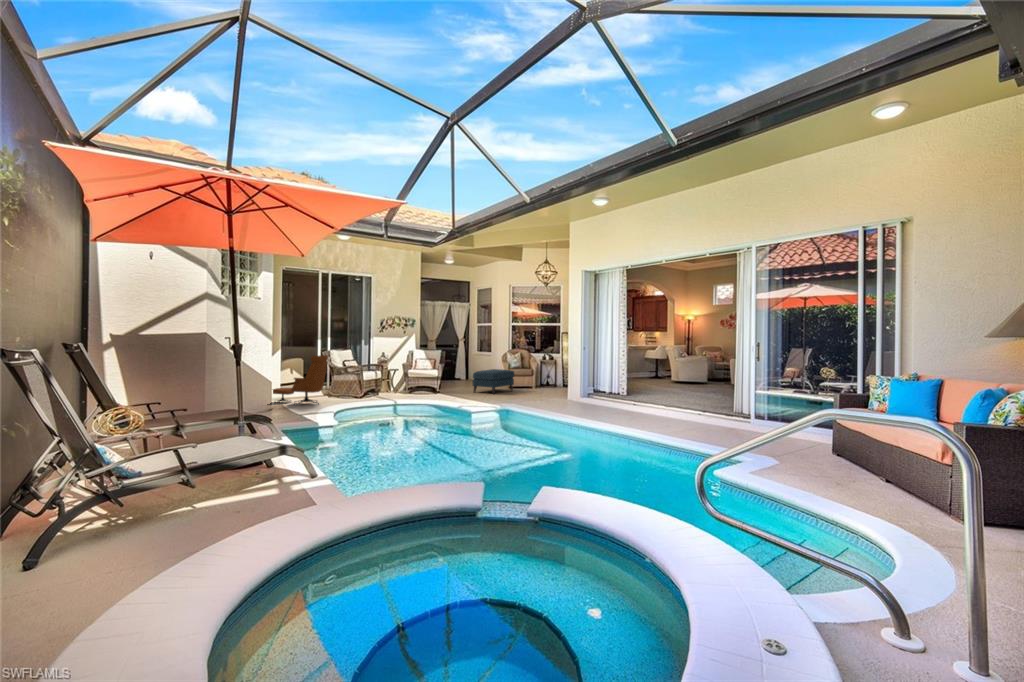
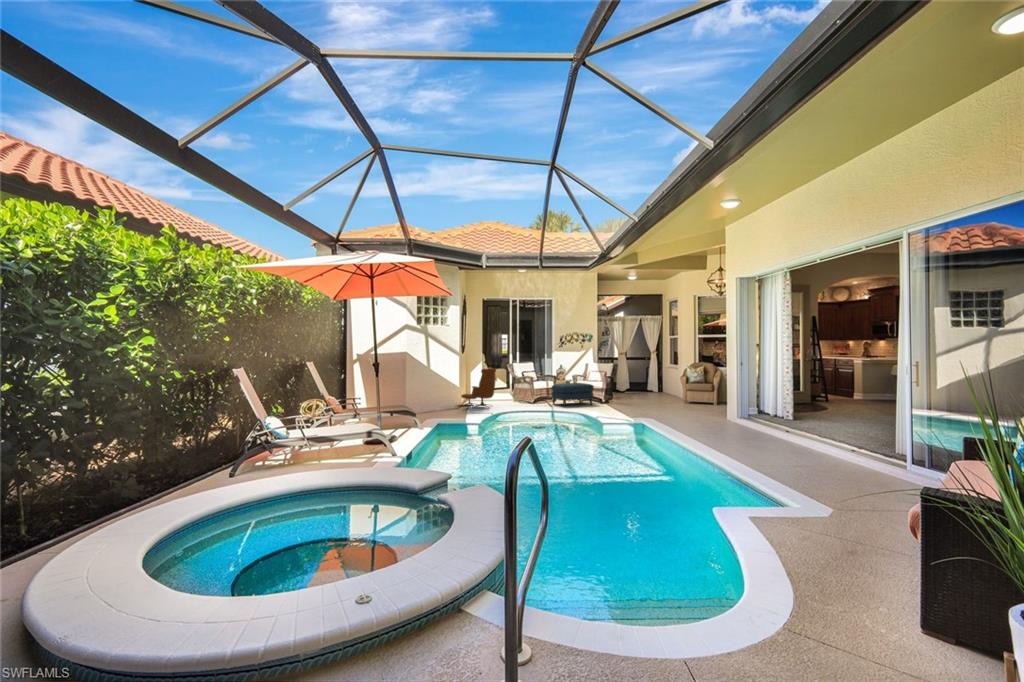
ottoman: present [472,369,514,394] -> present [552,383,594,406]

